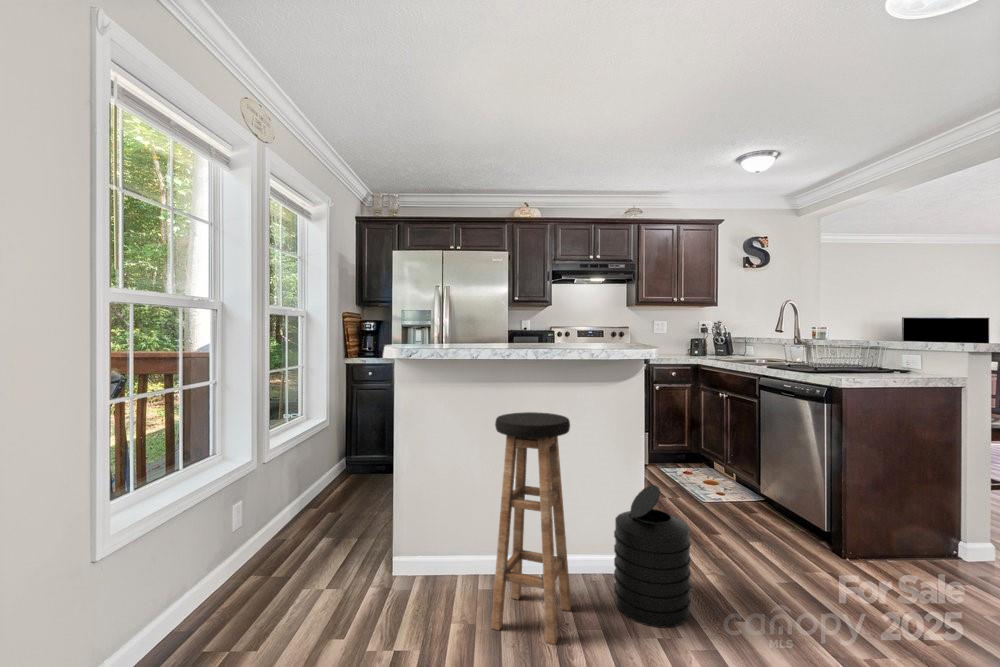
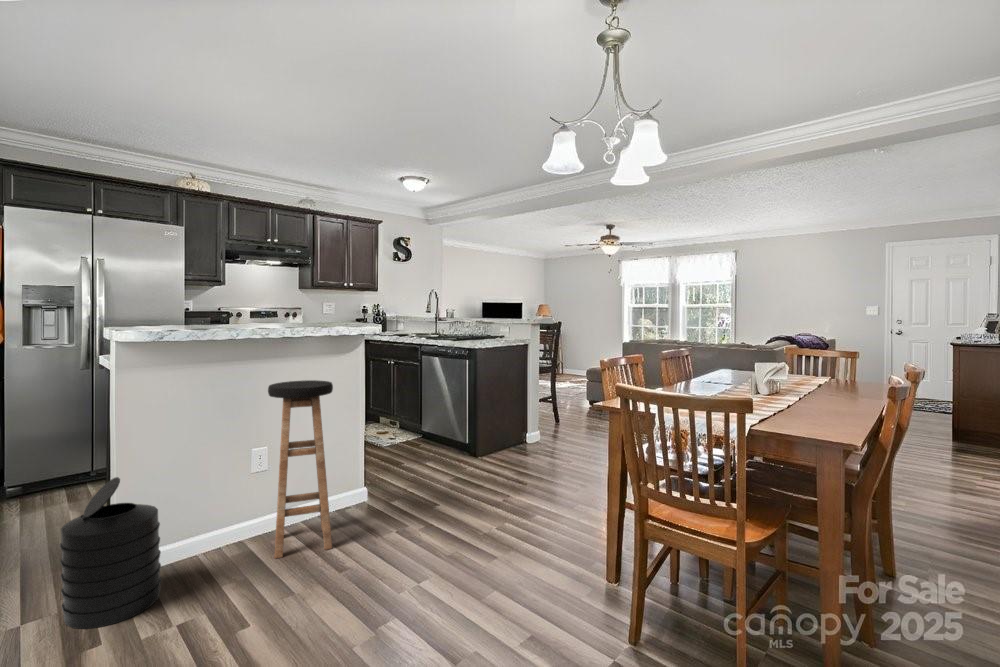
trash can: present [614,485,691,628] -> present [60,477,161,629]

